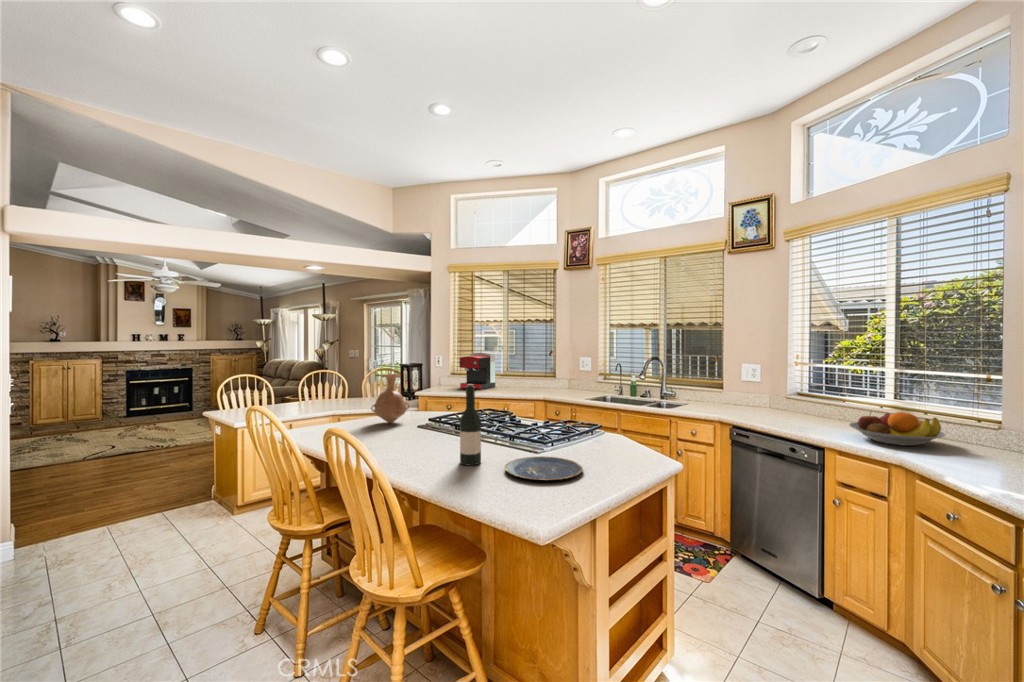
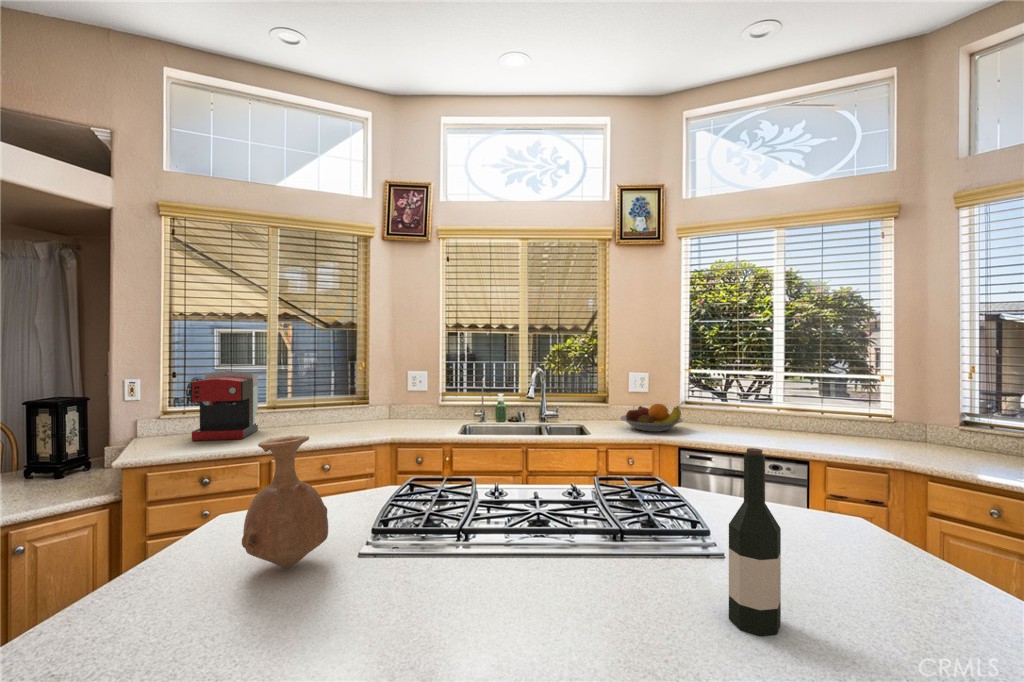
fruit bowl: present [849,412,945,446] -> present [620,404,683,432]
plate: present [505,456,583,481] -> none [789,555,967,627]

